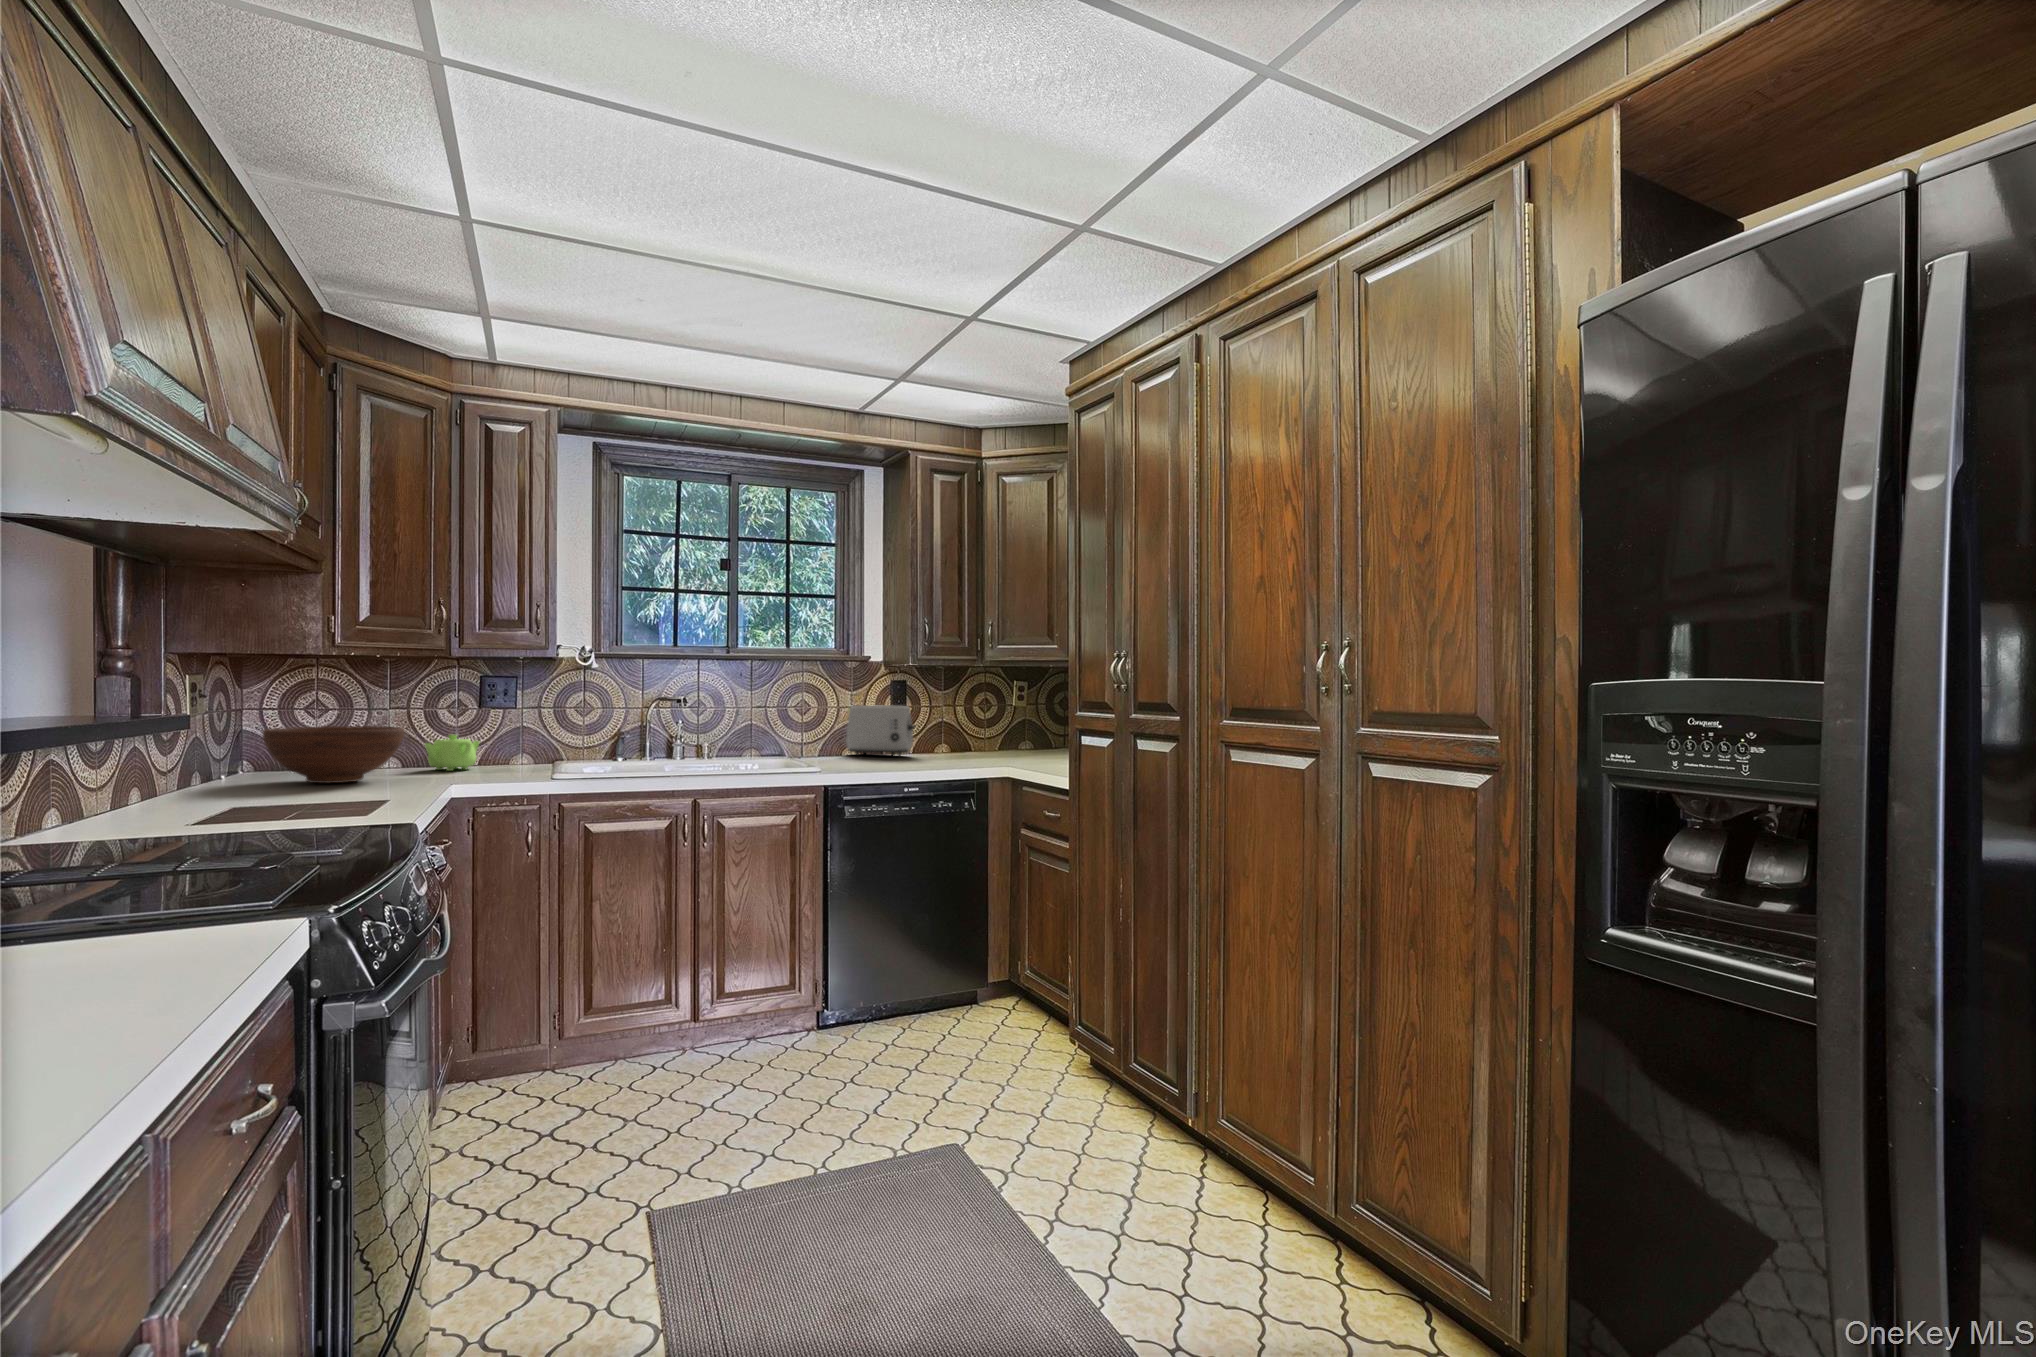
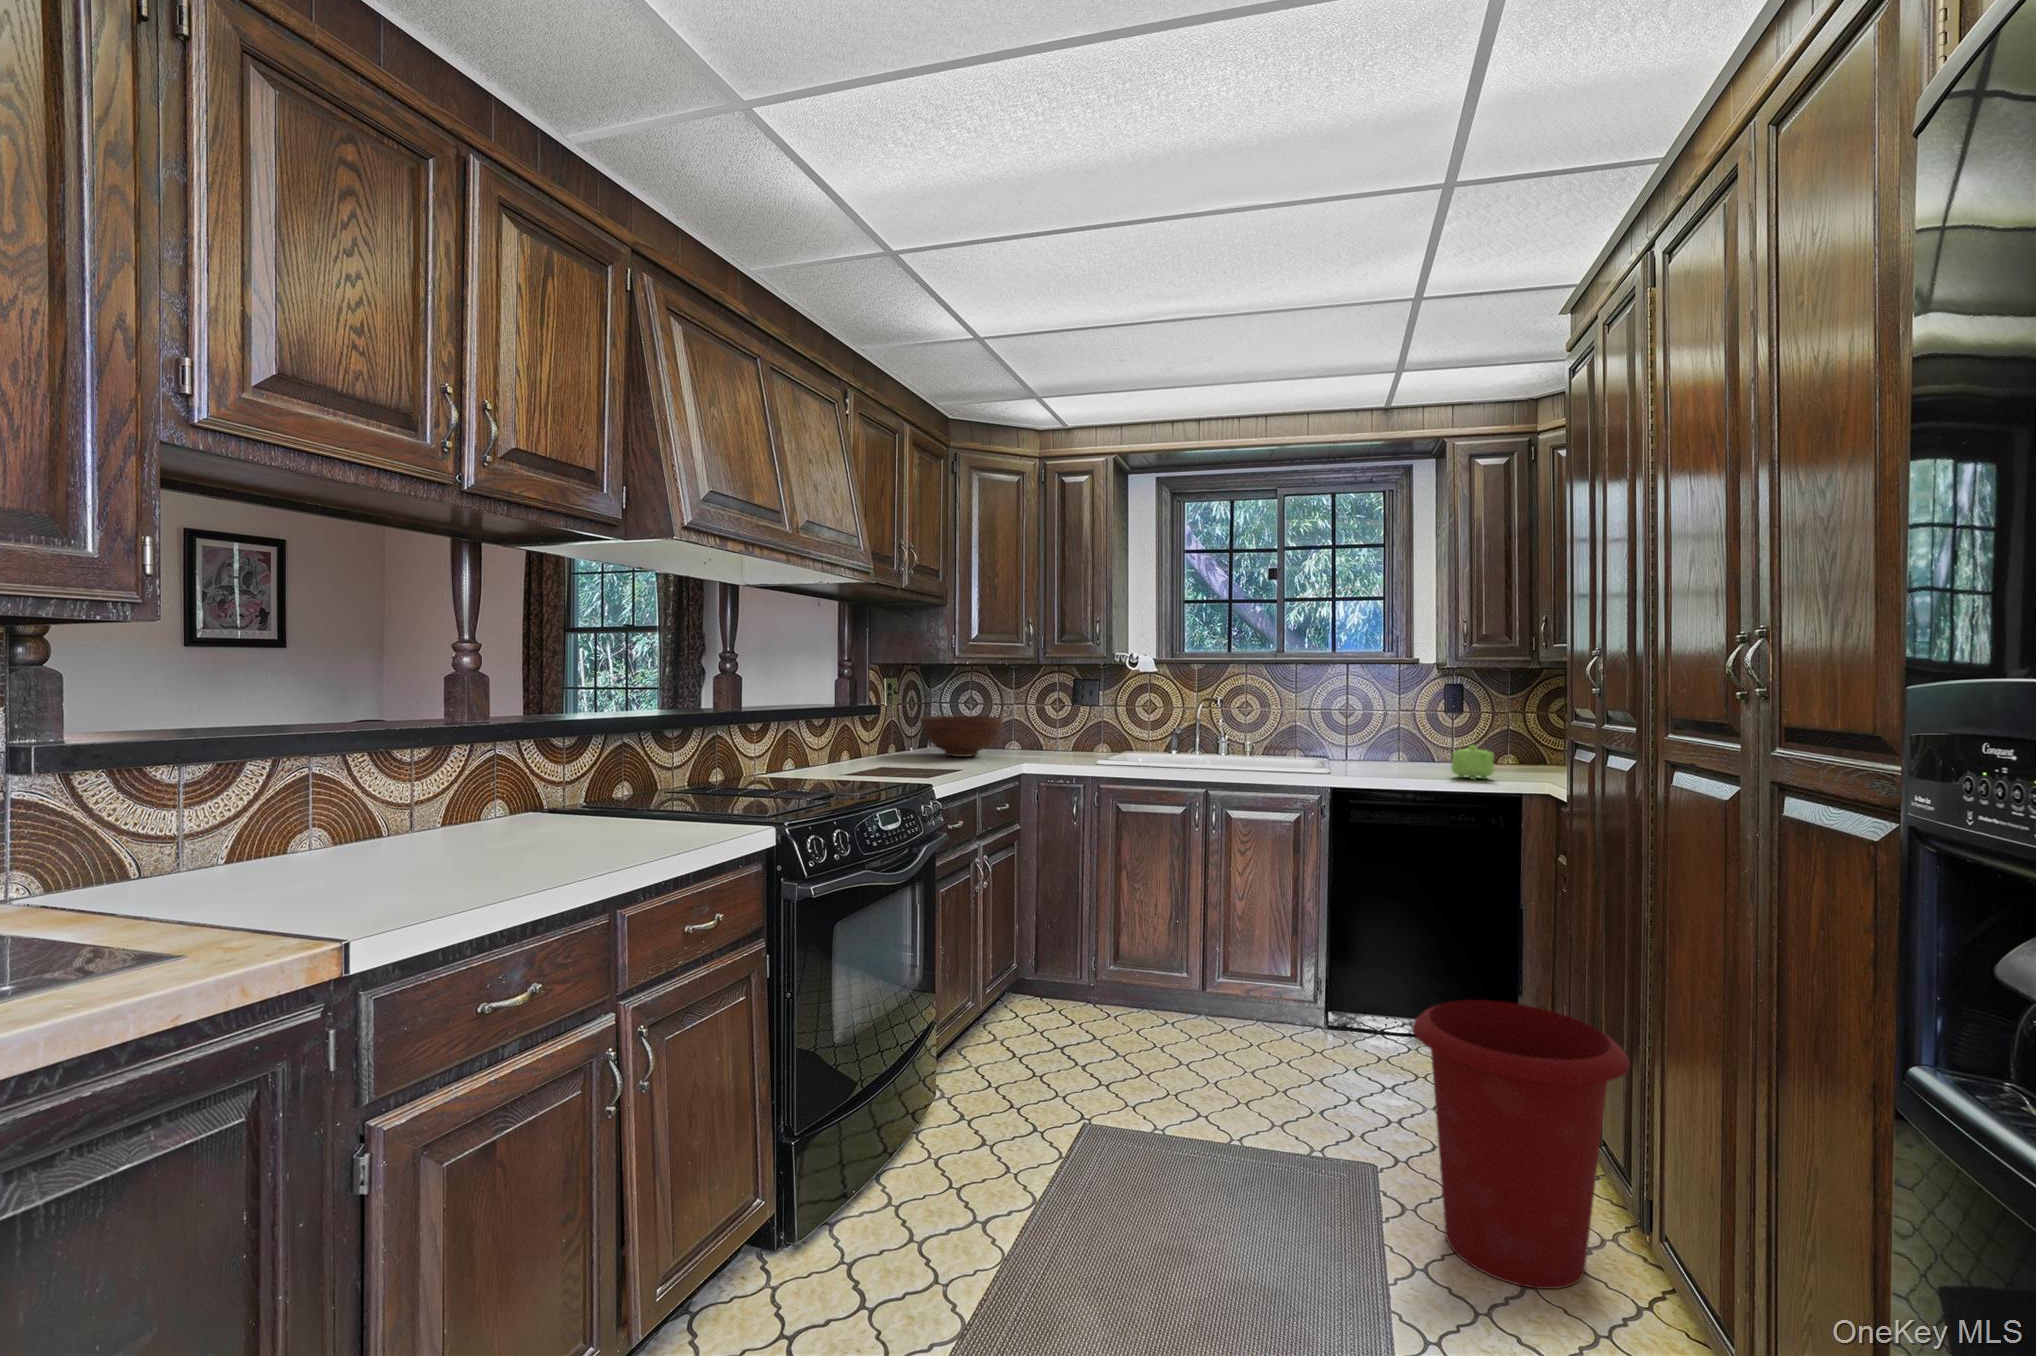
toaster: present [846,705,915,756] -> none [1393,710,1468,765]
teapot: present [425,735,480,771] -> present [1451,745,1494,779]
waste bin: none [1017,955,1186,1201] -> present [1413,1000,1630,1289]

